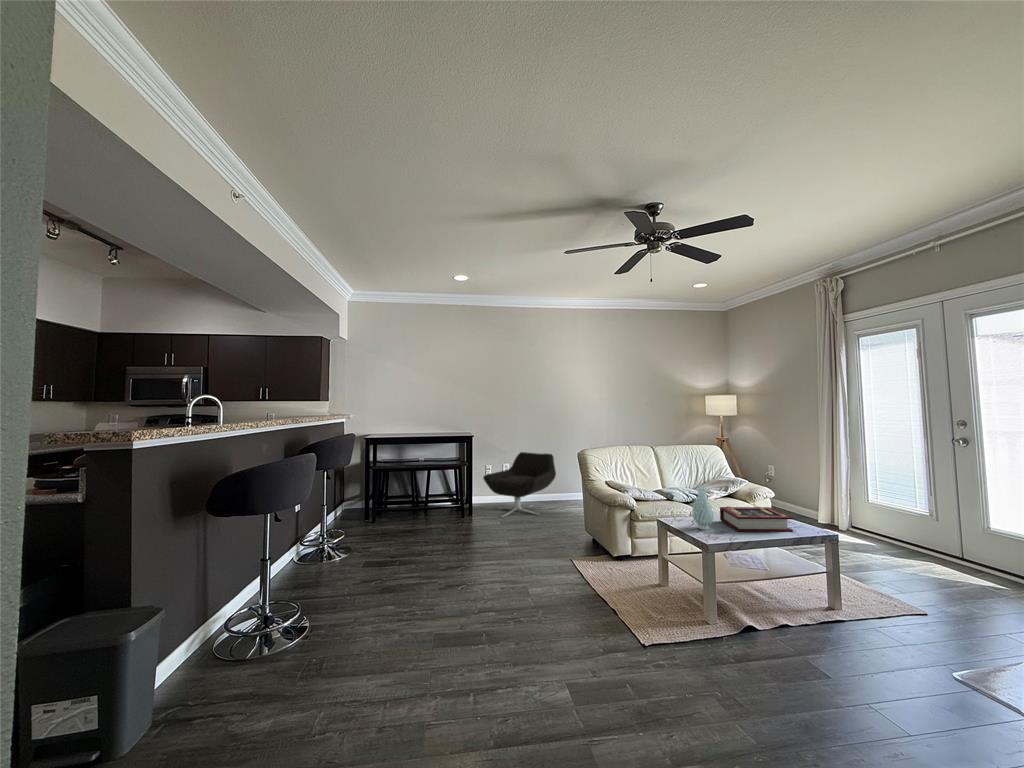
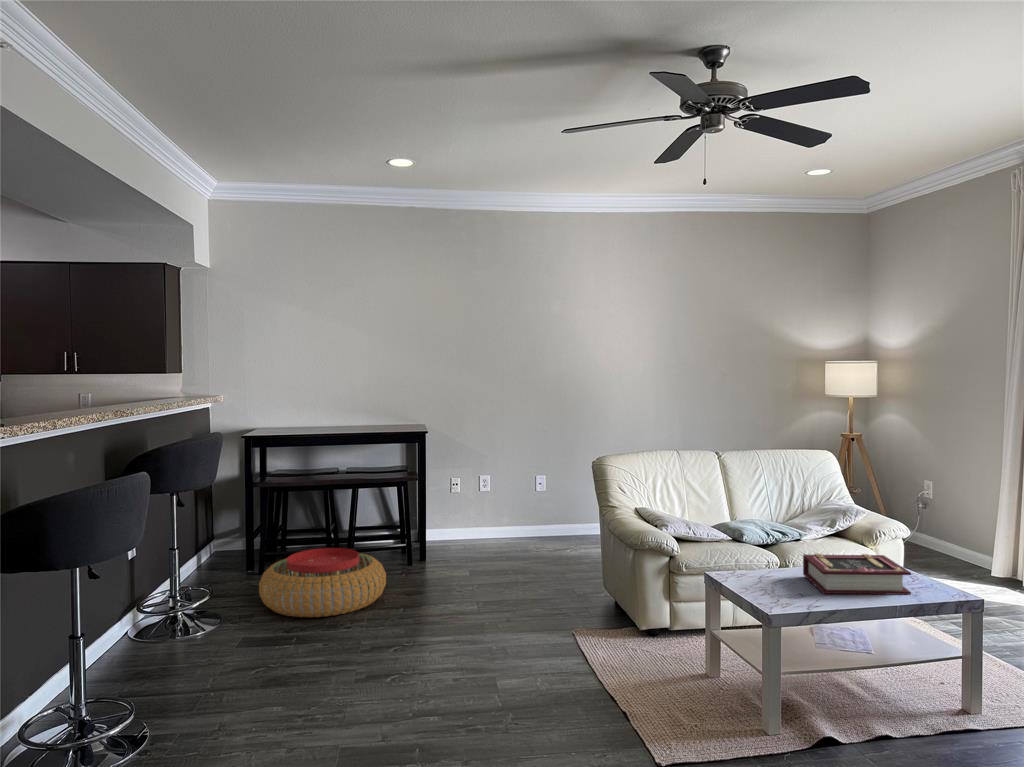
lounge chair: present [483,452,556,517] -> none [442,458,563,565]
vase: present [692,484,714,530] -> none [754,517,789,591]
pouf: none [375,506,453,549] -> present [259,548,386,617]

